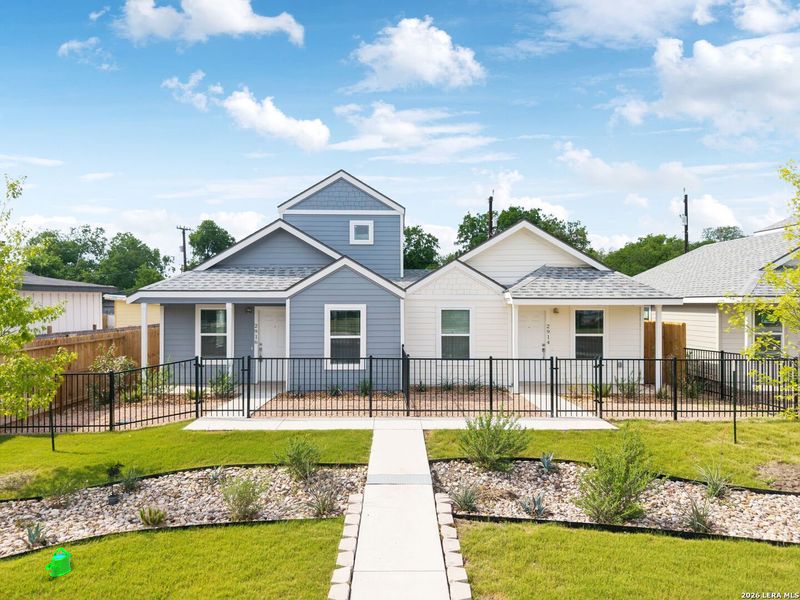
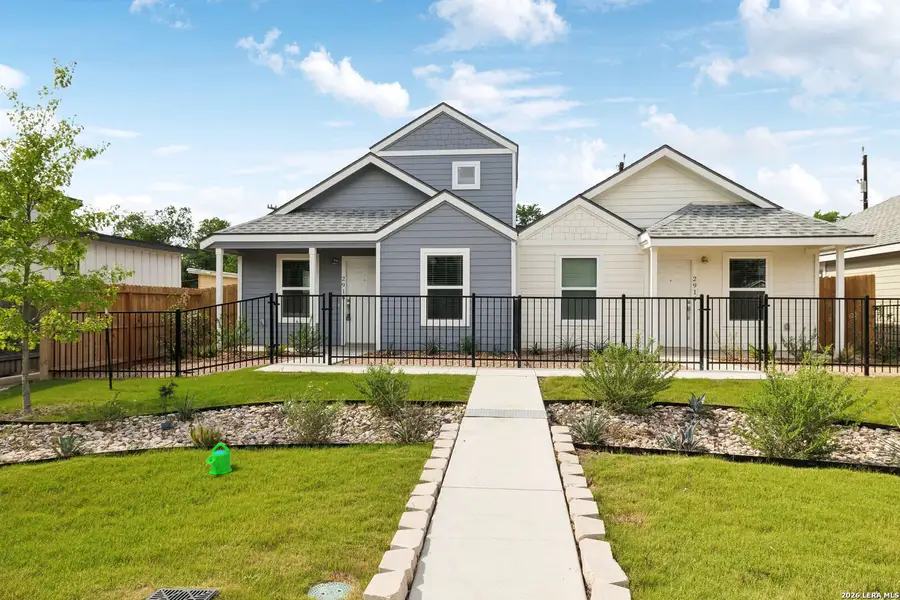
watering can: present [45,548,72,577] -> present [206,443,232,475]

